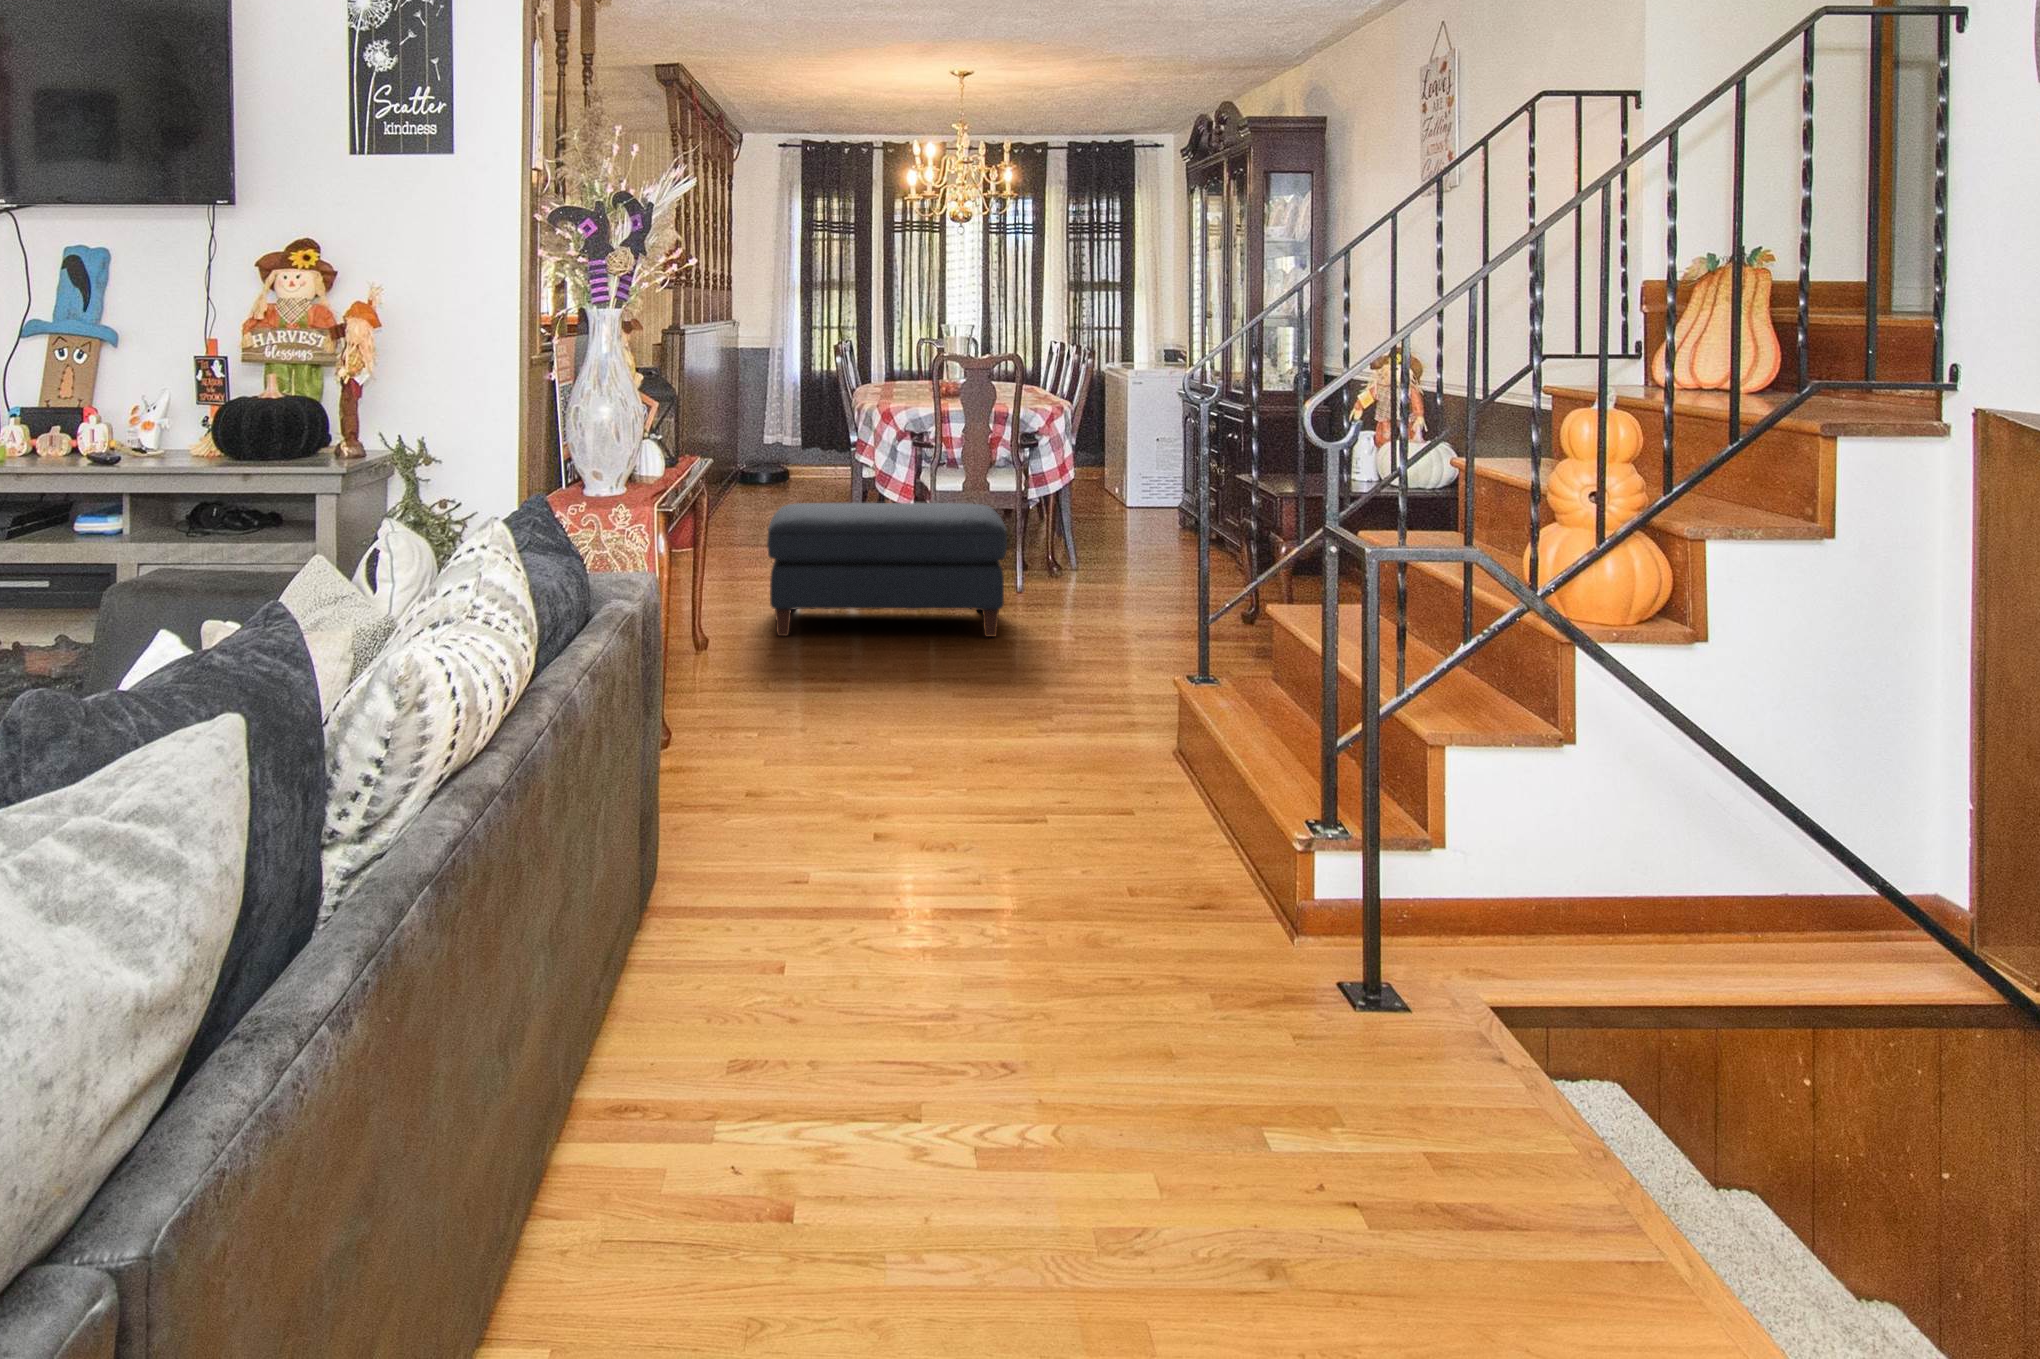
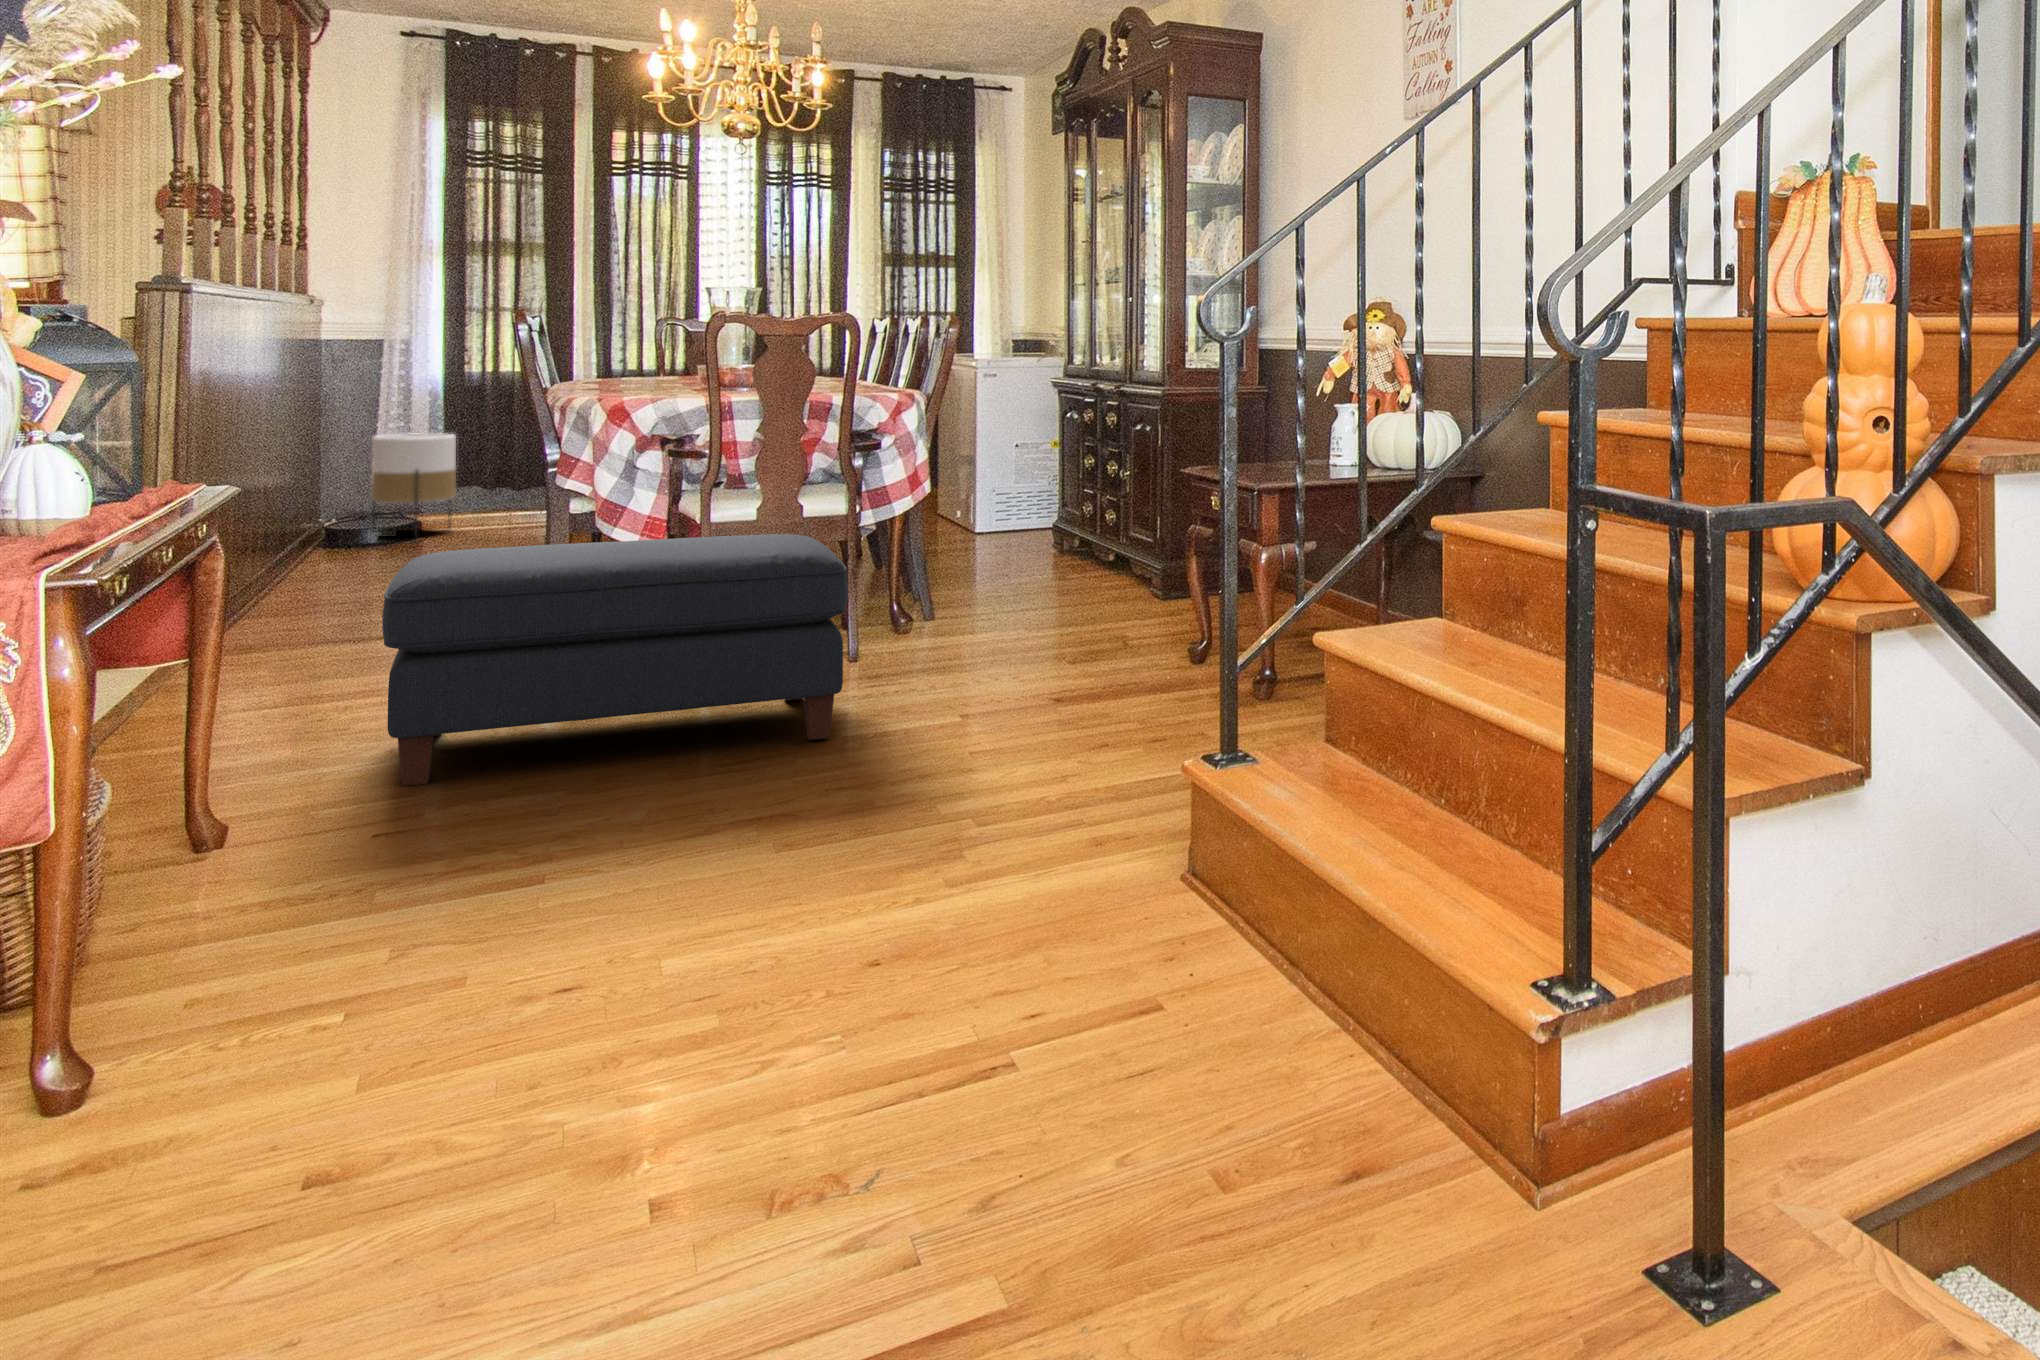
planter: none [762,412,806,480] -> present [371,433,456,532]

